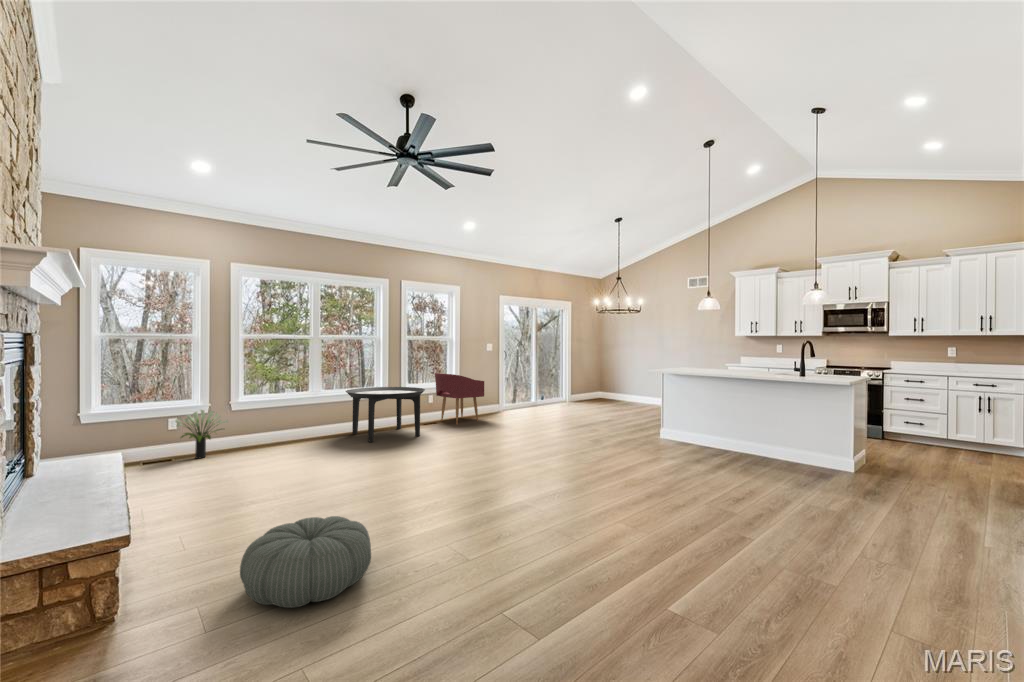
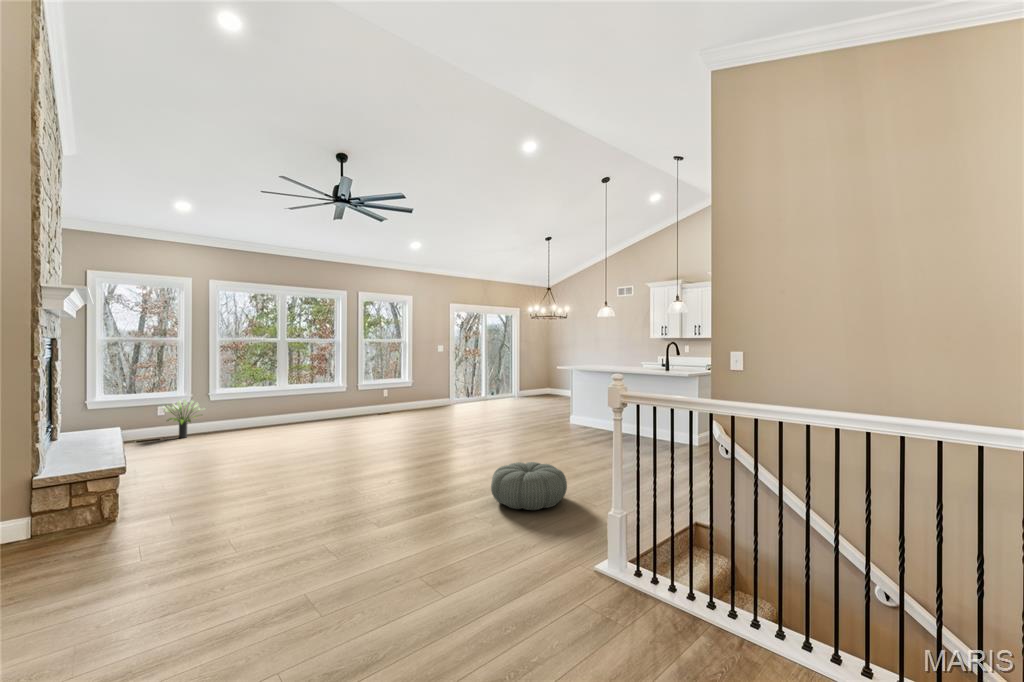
armchair: present [435,373,484,424] -> none [387,371,430,415]
round table: present [346,387,425,442] -> none [306,382,375,427]
pouf: present [240,516,371,608] -> present [491,462,567,510]

